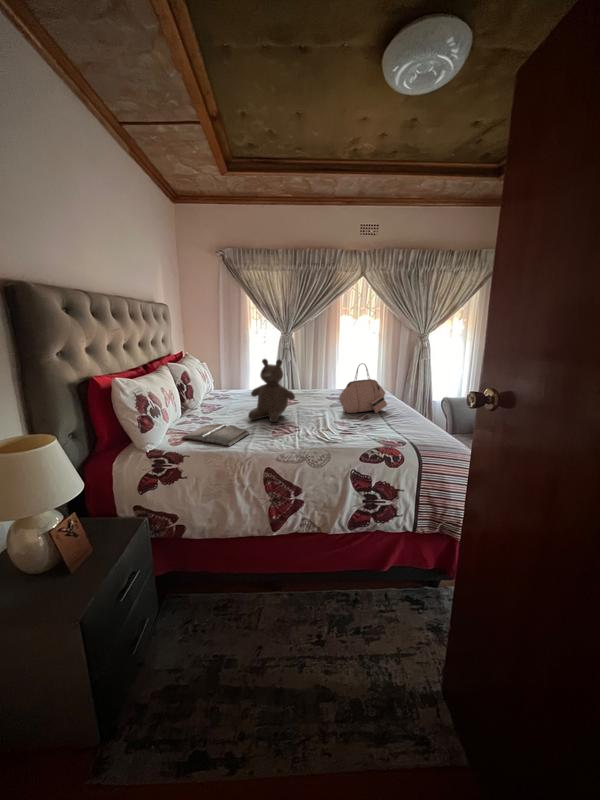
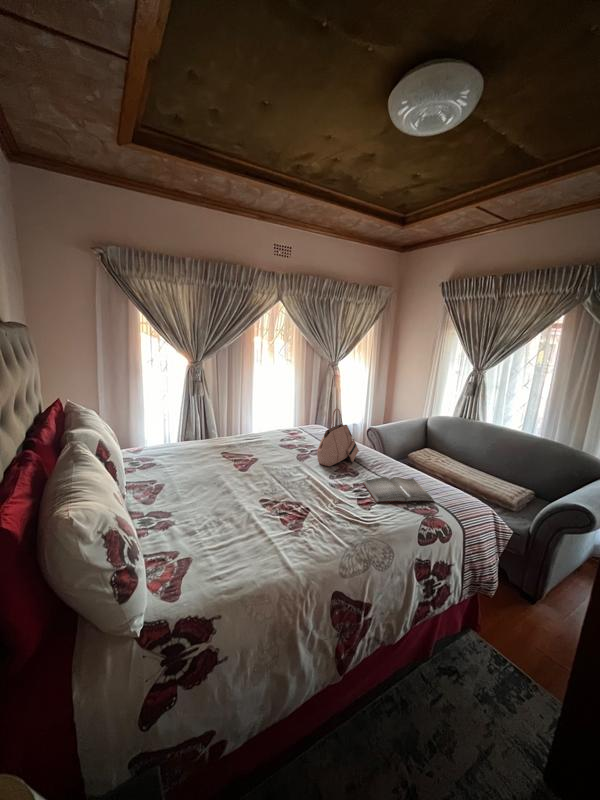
teddy bear: present [248,359,295,422] -> none [219,415,282,502]
hardback book: present [182,424,250,446] -> present [363,477,434,503]

